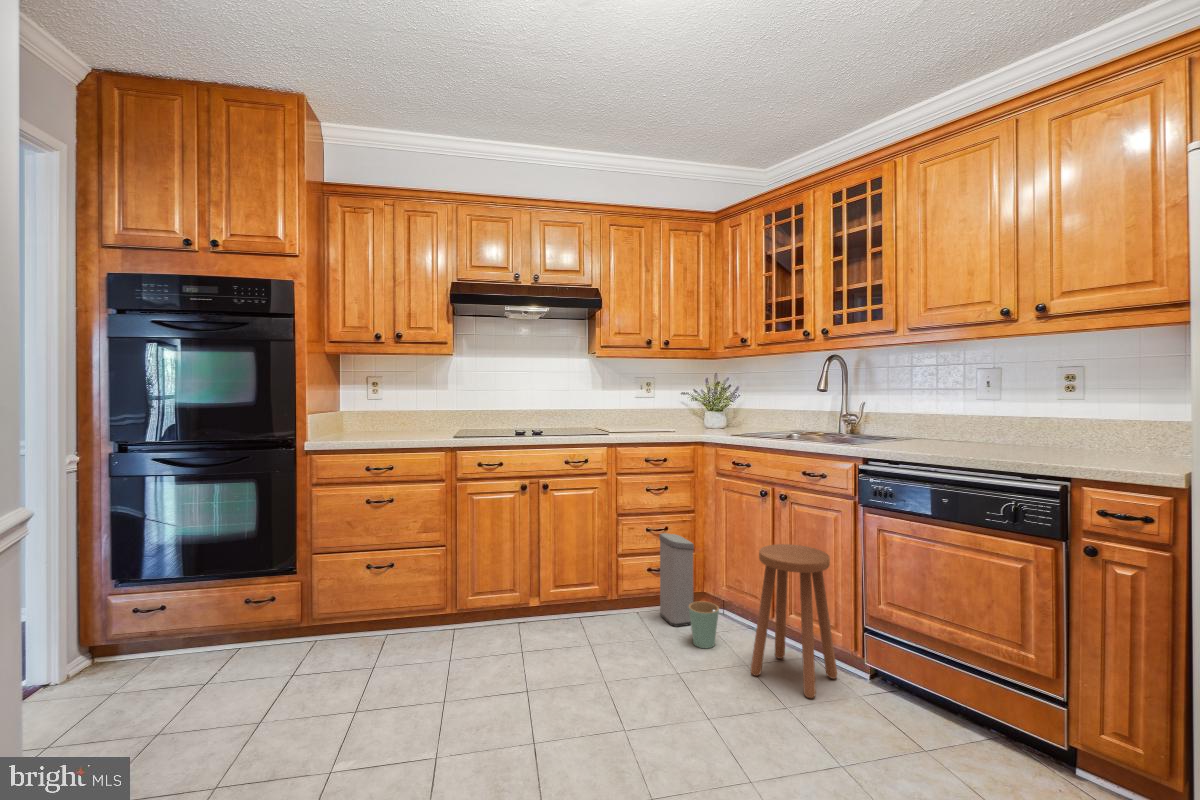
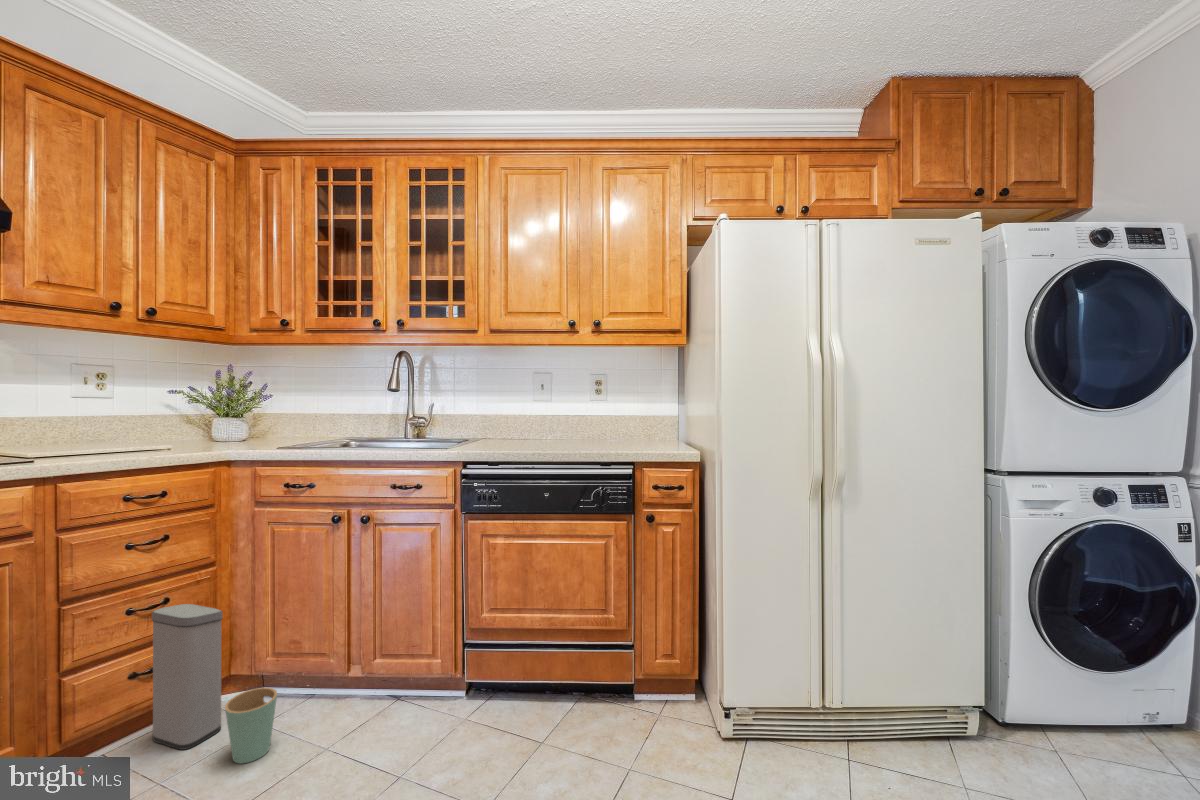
stool: present [751,544,837,698] -> none [339,572,440,763]

